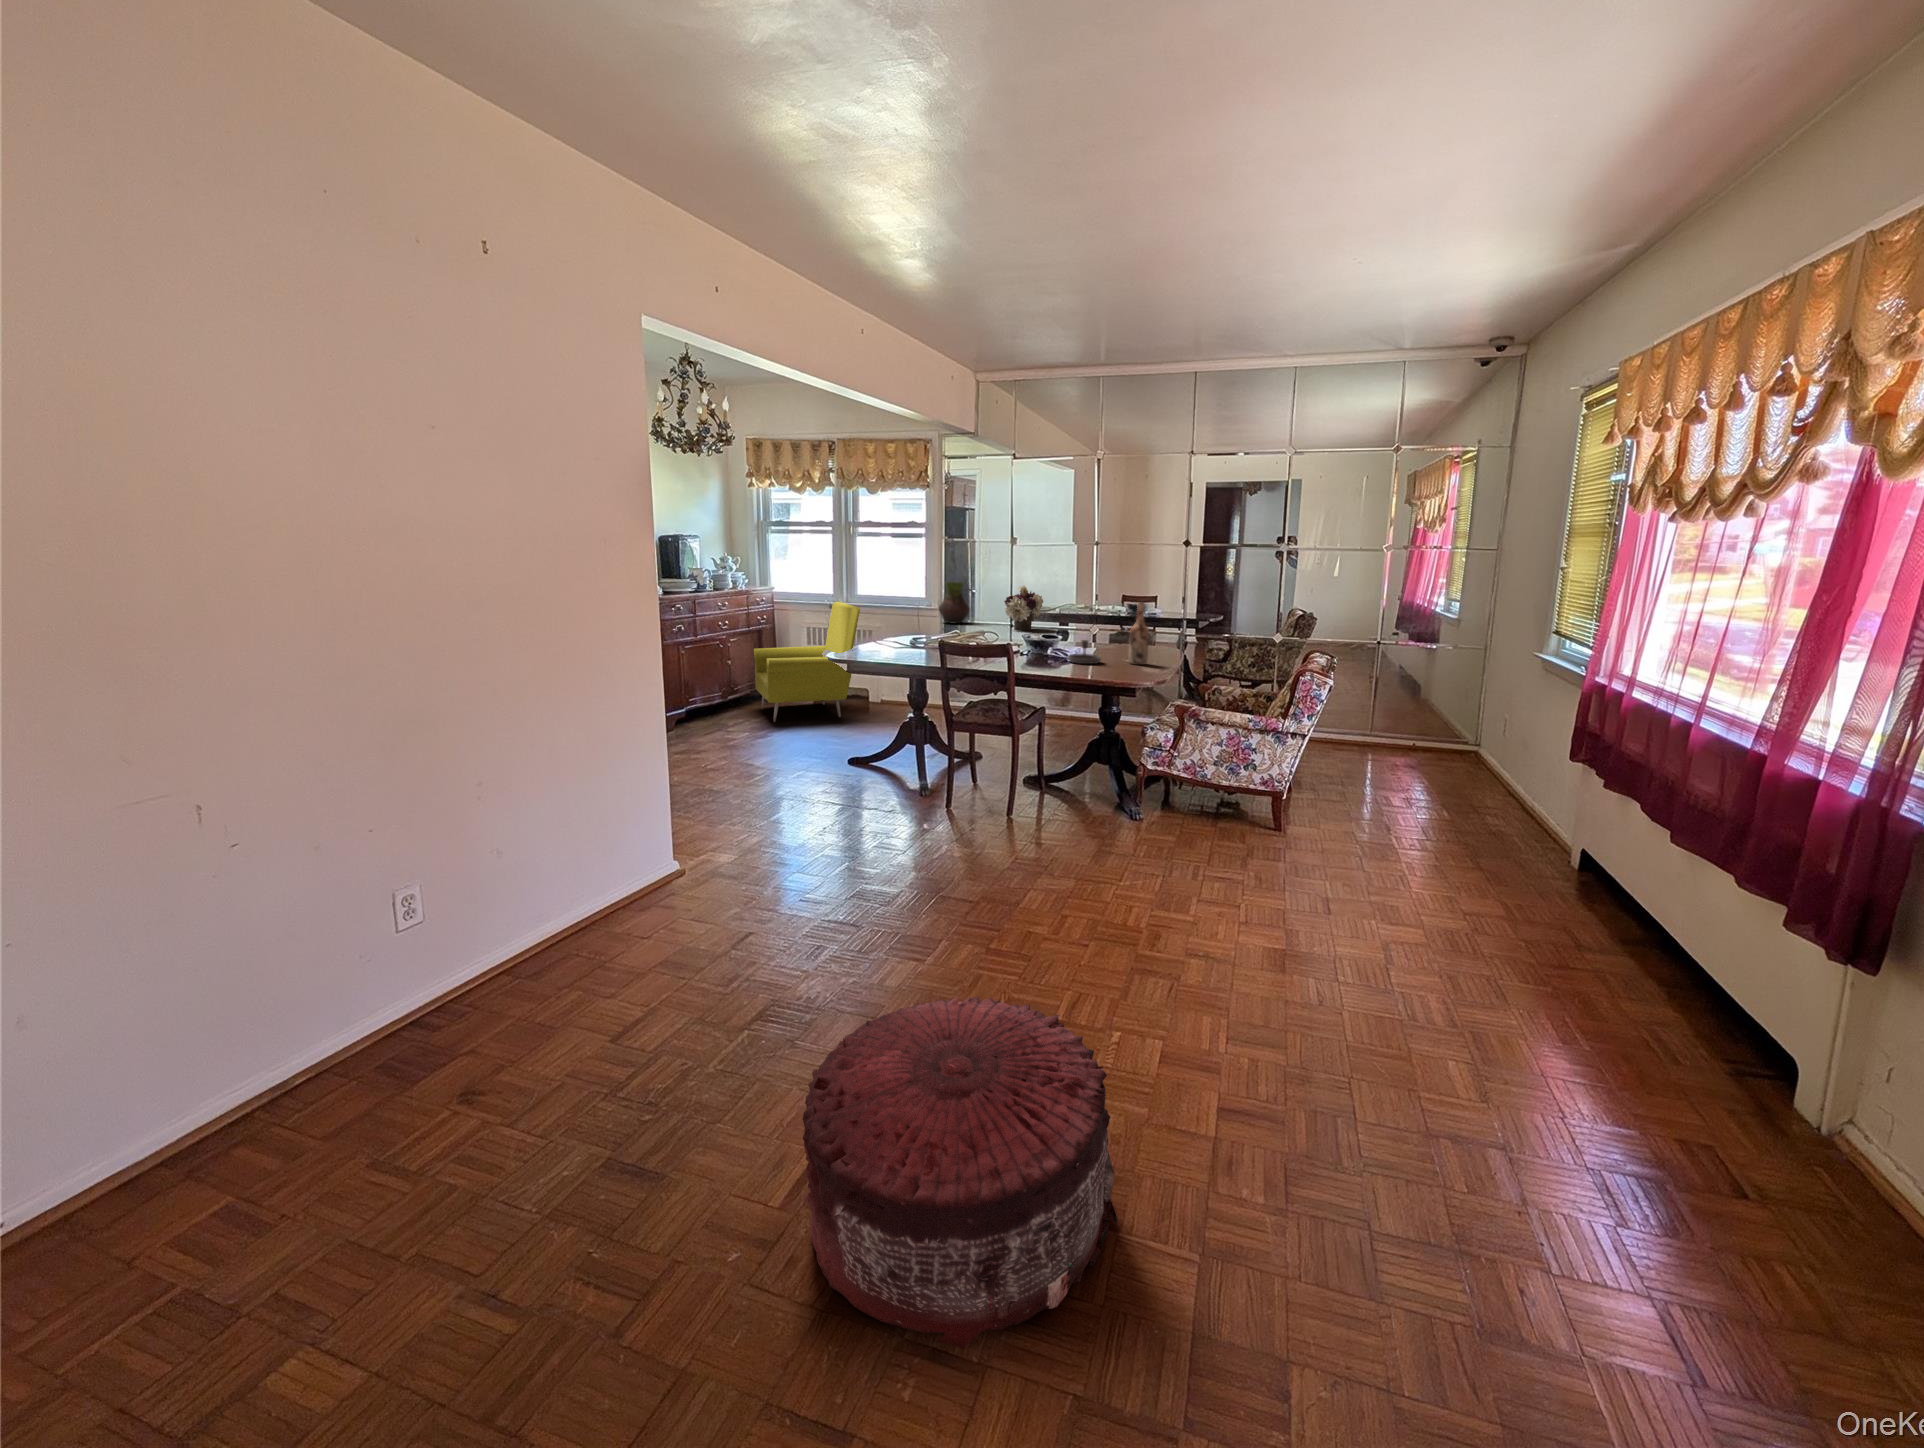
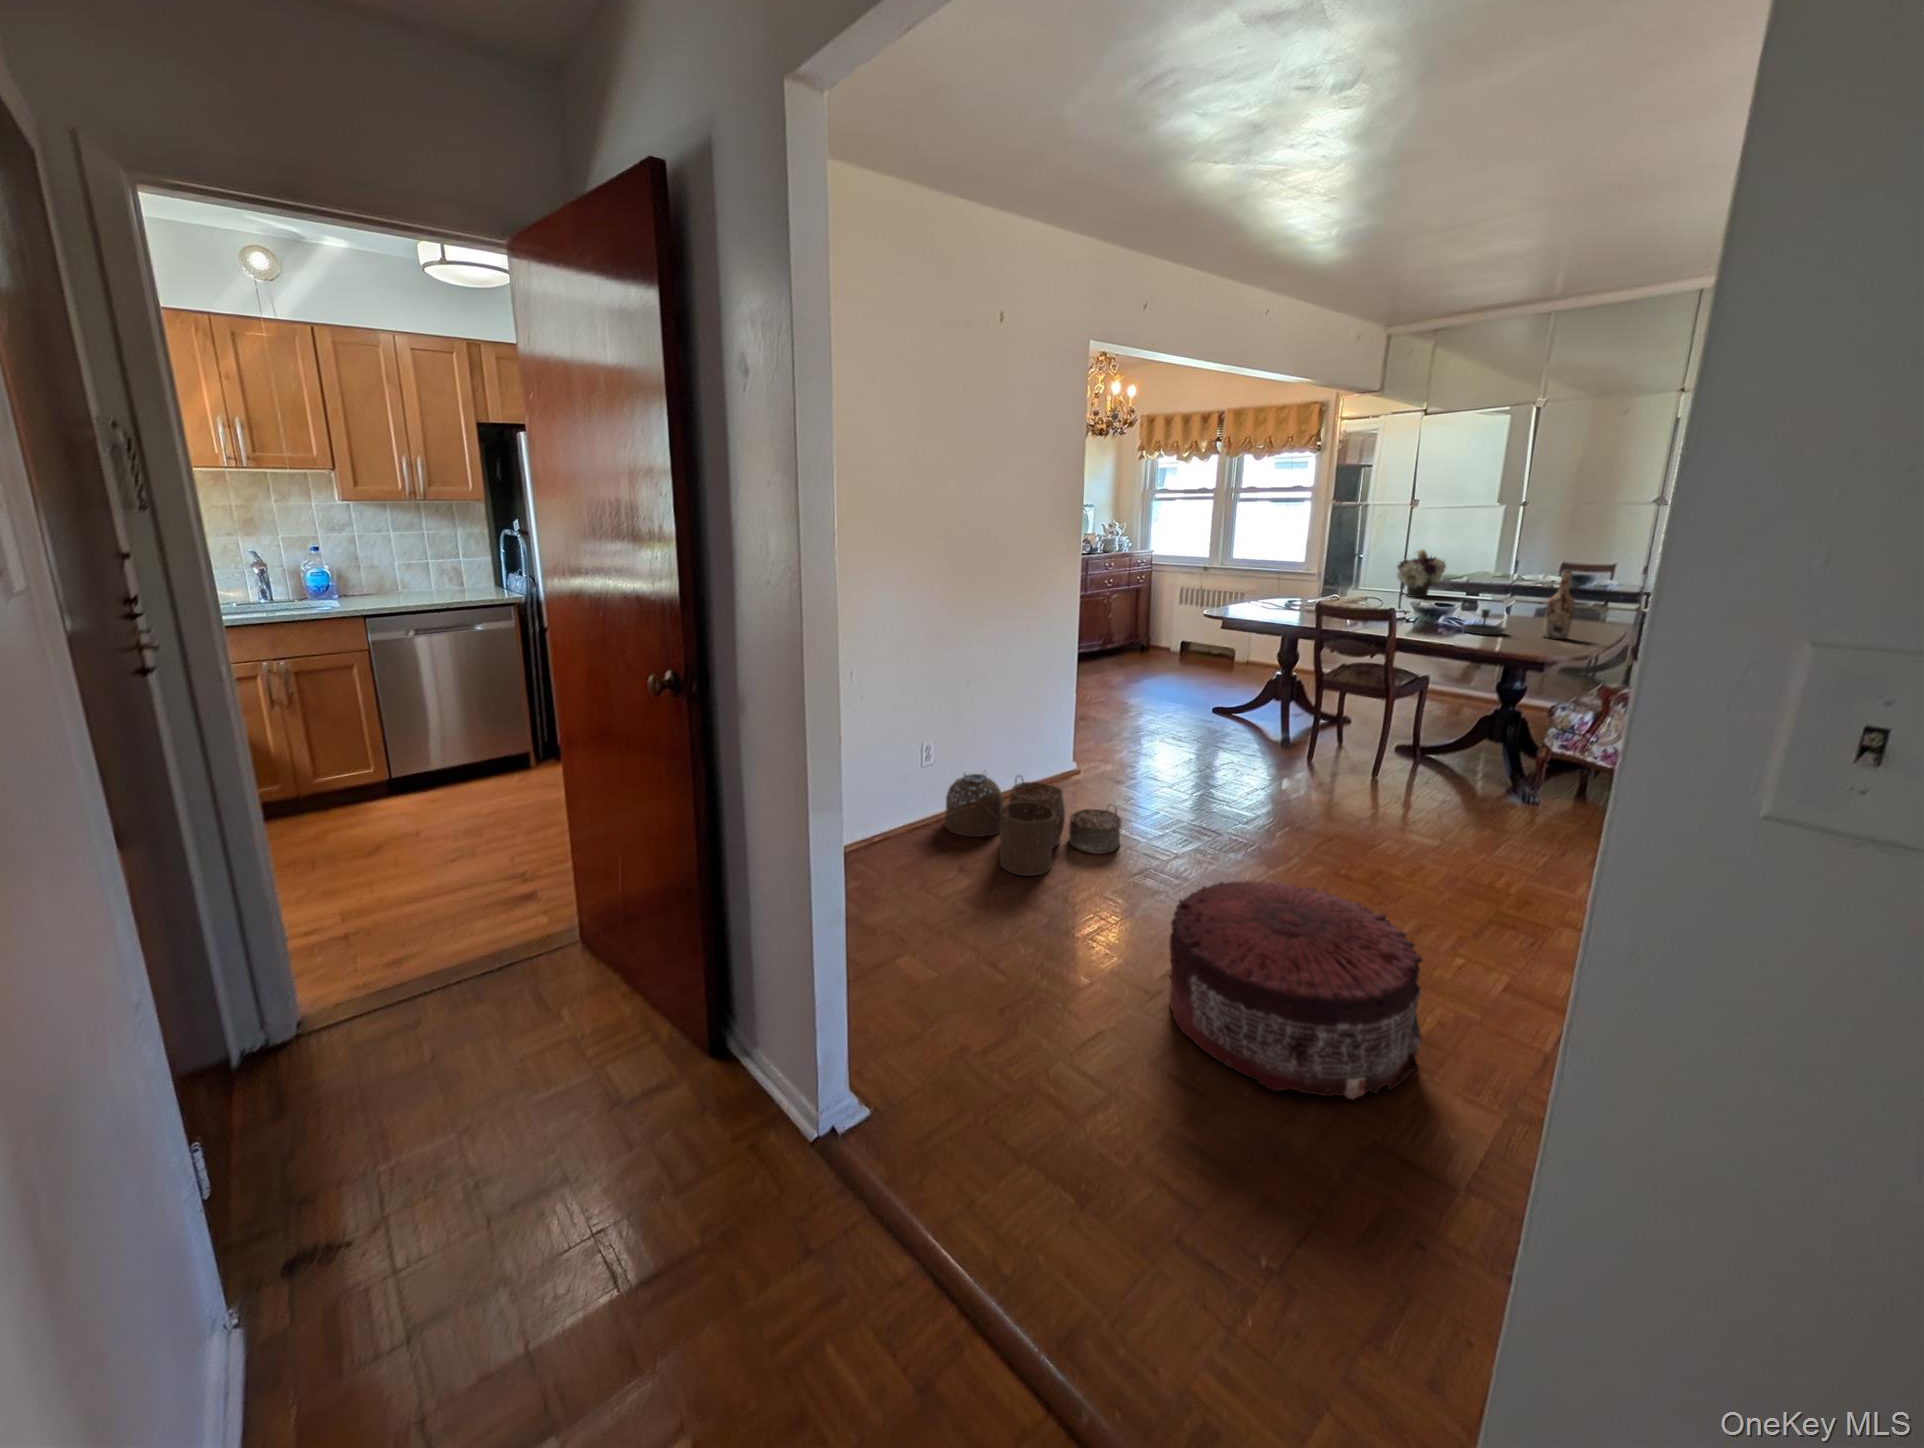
vase: present [938,582,970,623] -> none [1319,545,1355,588]
armchair: present [754,602,860,722] -> none [1131,564,1236,672]
woven basket: none [462,904,742,1065] -> present [945,774,1122,876]

